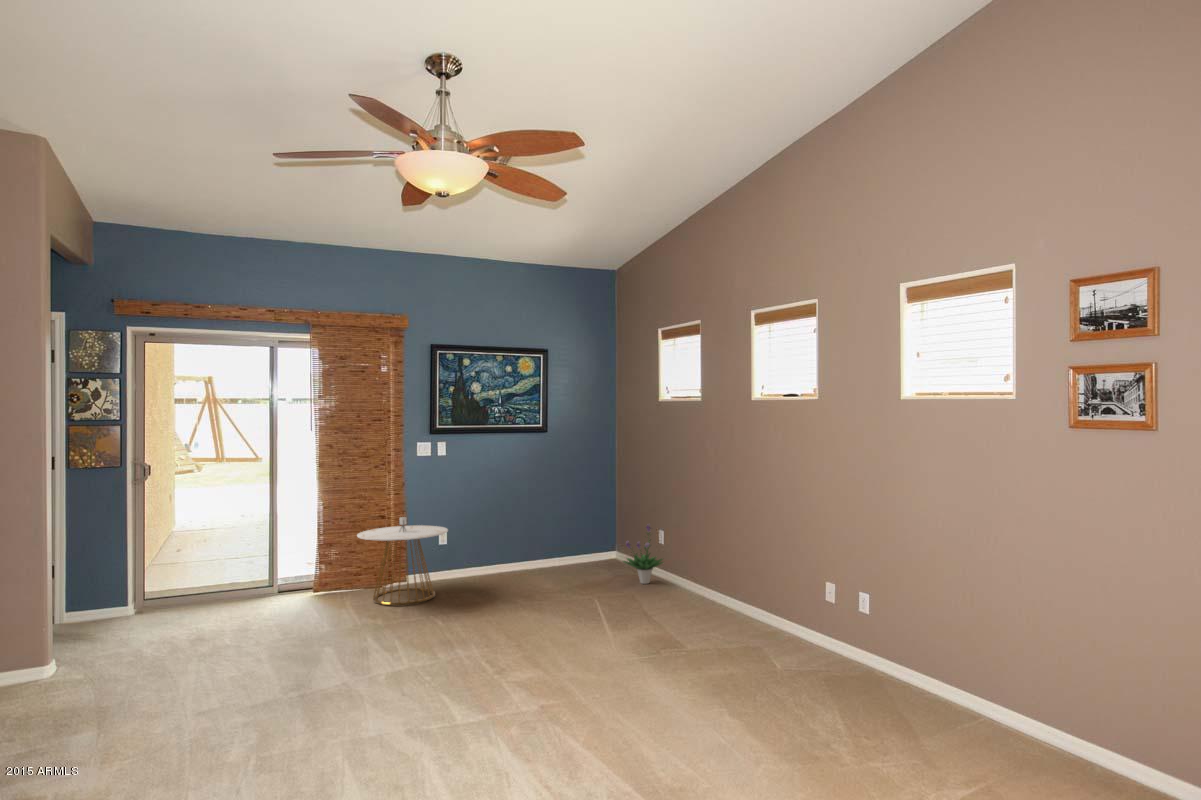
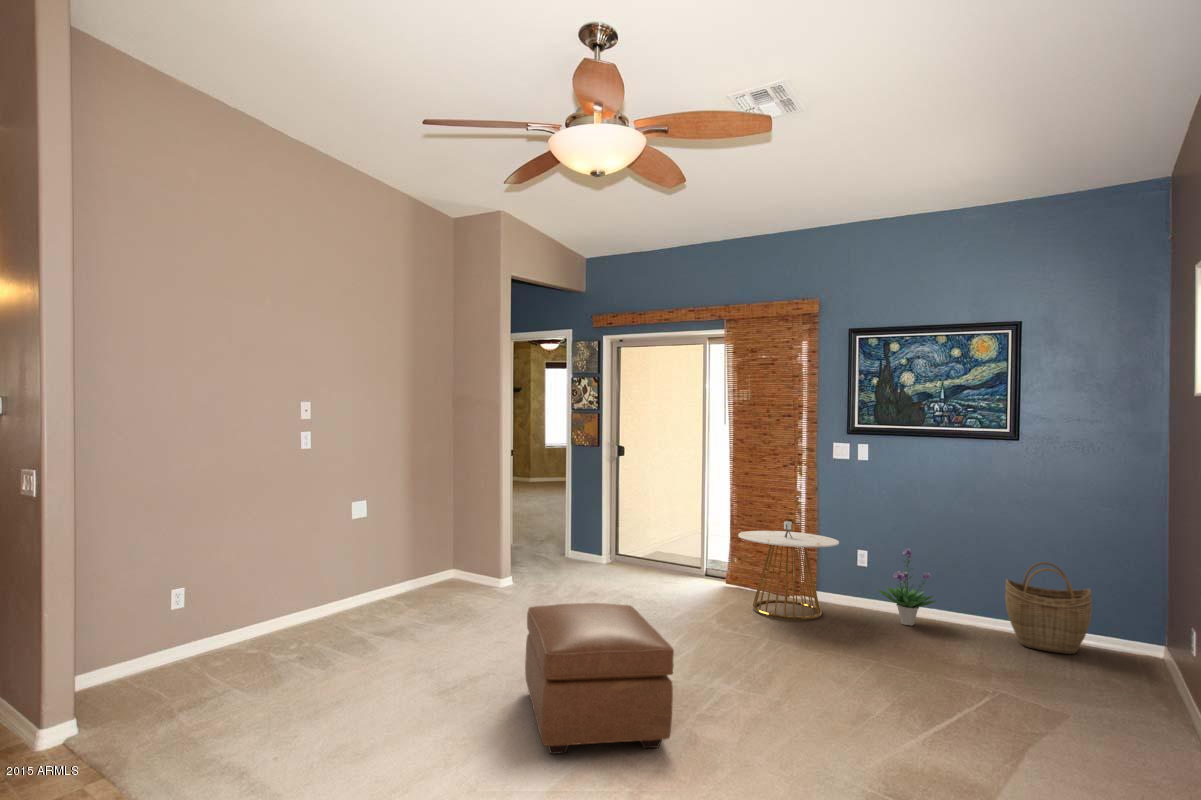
woven basket: none [546,514,594,573] -> present [1005,562,1092,654]
potted plant: present [623,524,663,584] -> present [878,549,936,625]
ottoman: none [356,613,539,743] -> present [525,603,674,754]

